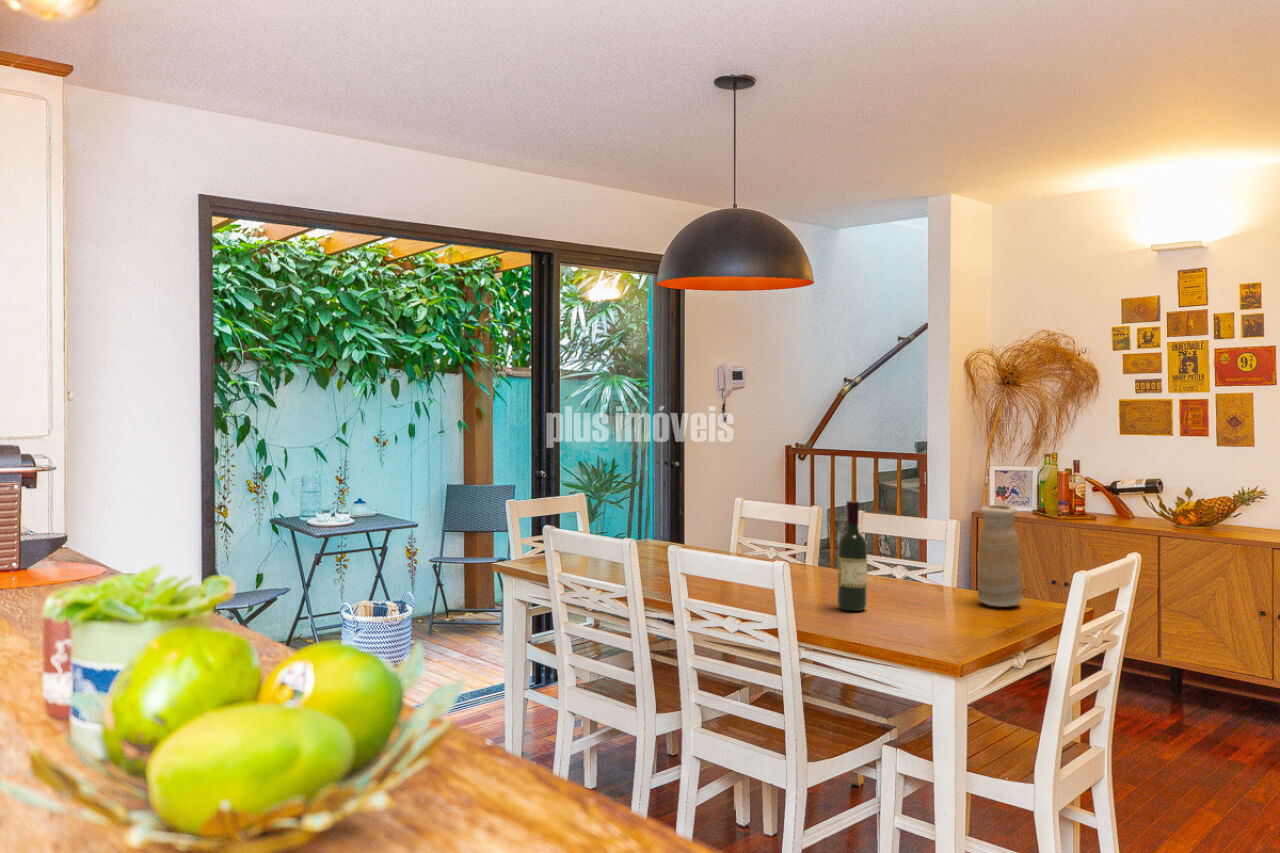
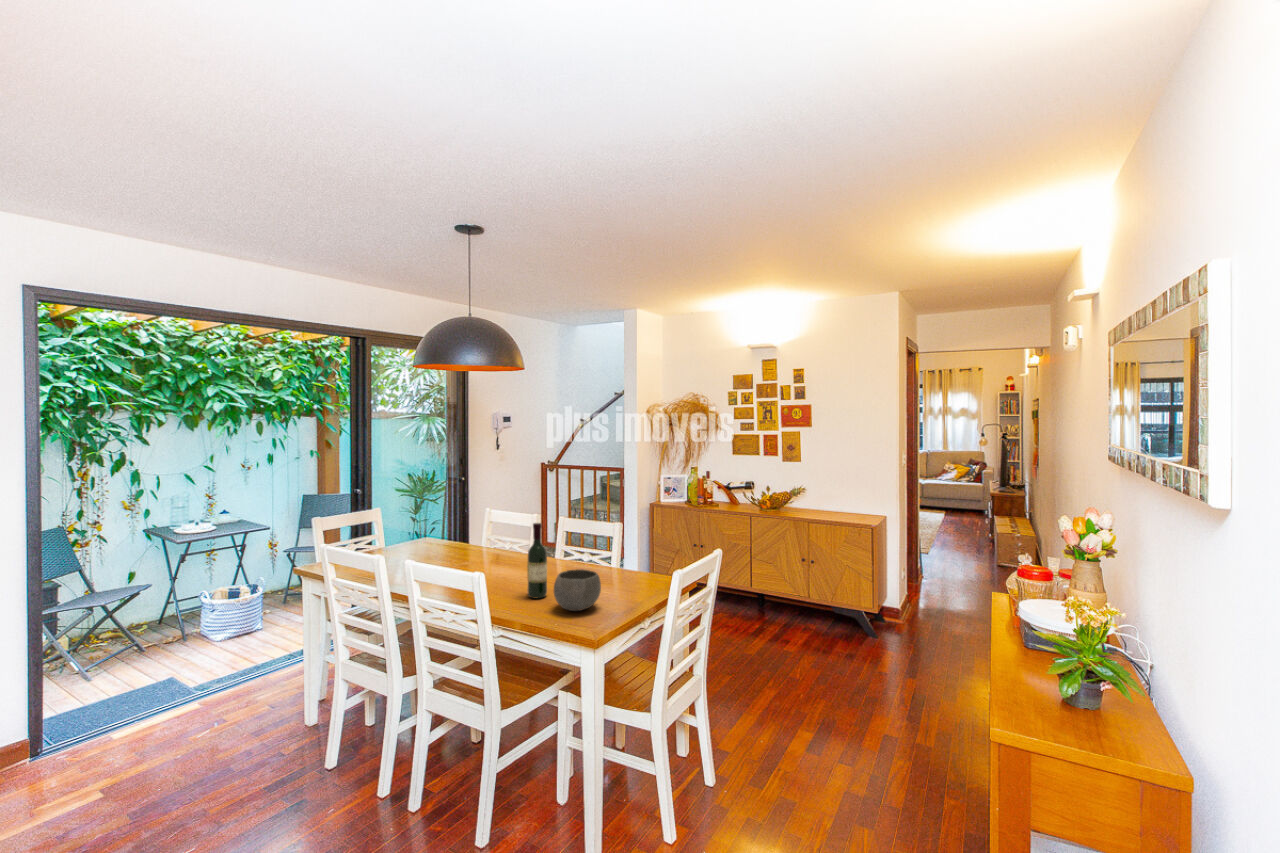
vase: present [978,505,1022,607] -> none [622,520,649,587]
ceramic bowl: none [885,570,957,628] -> present [554,569,601,611]

